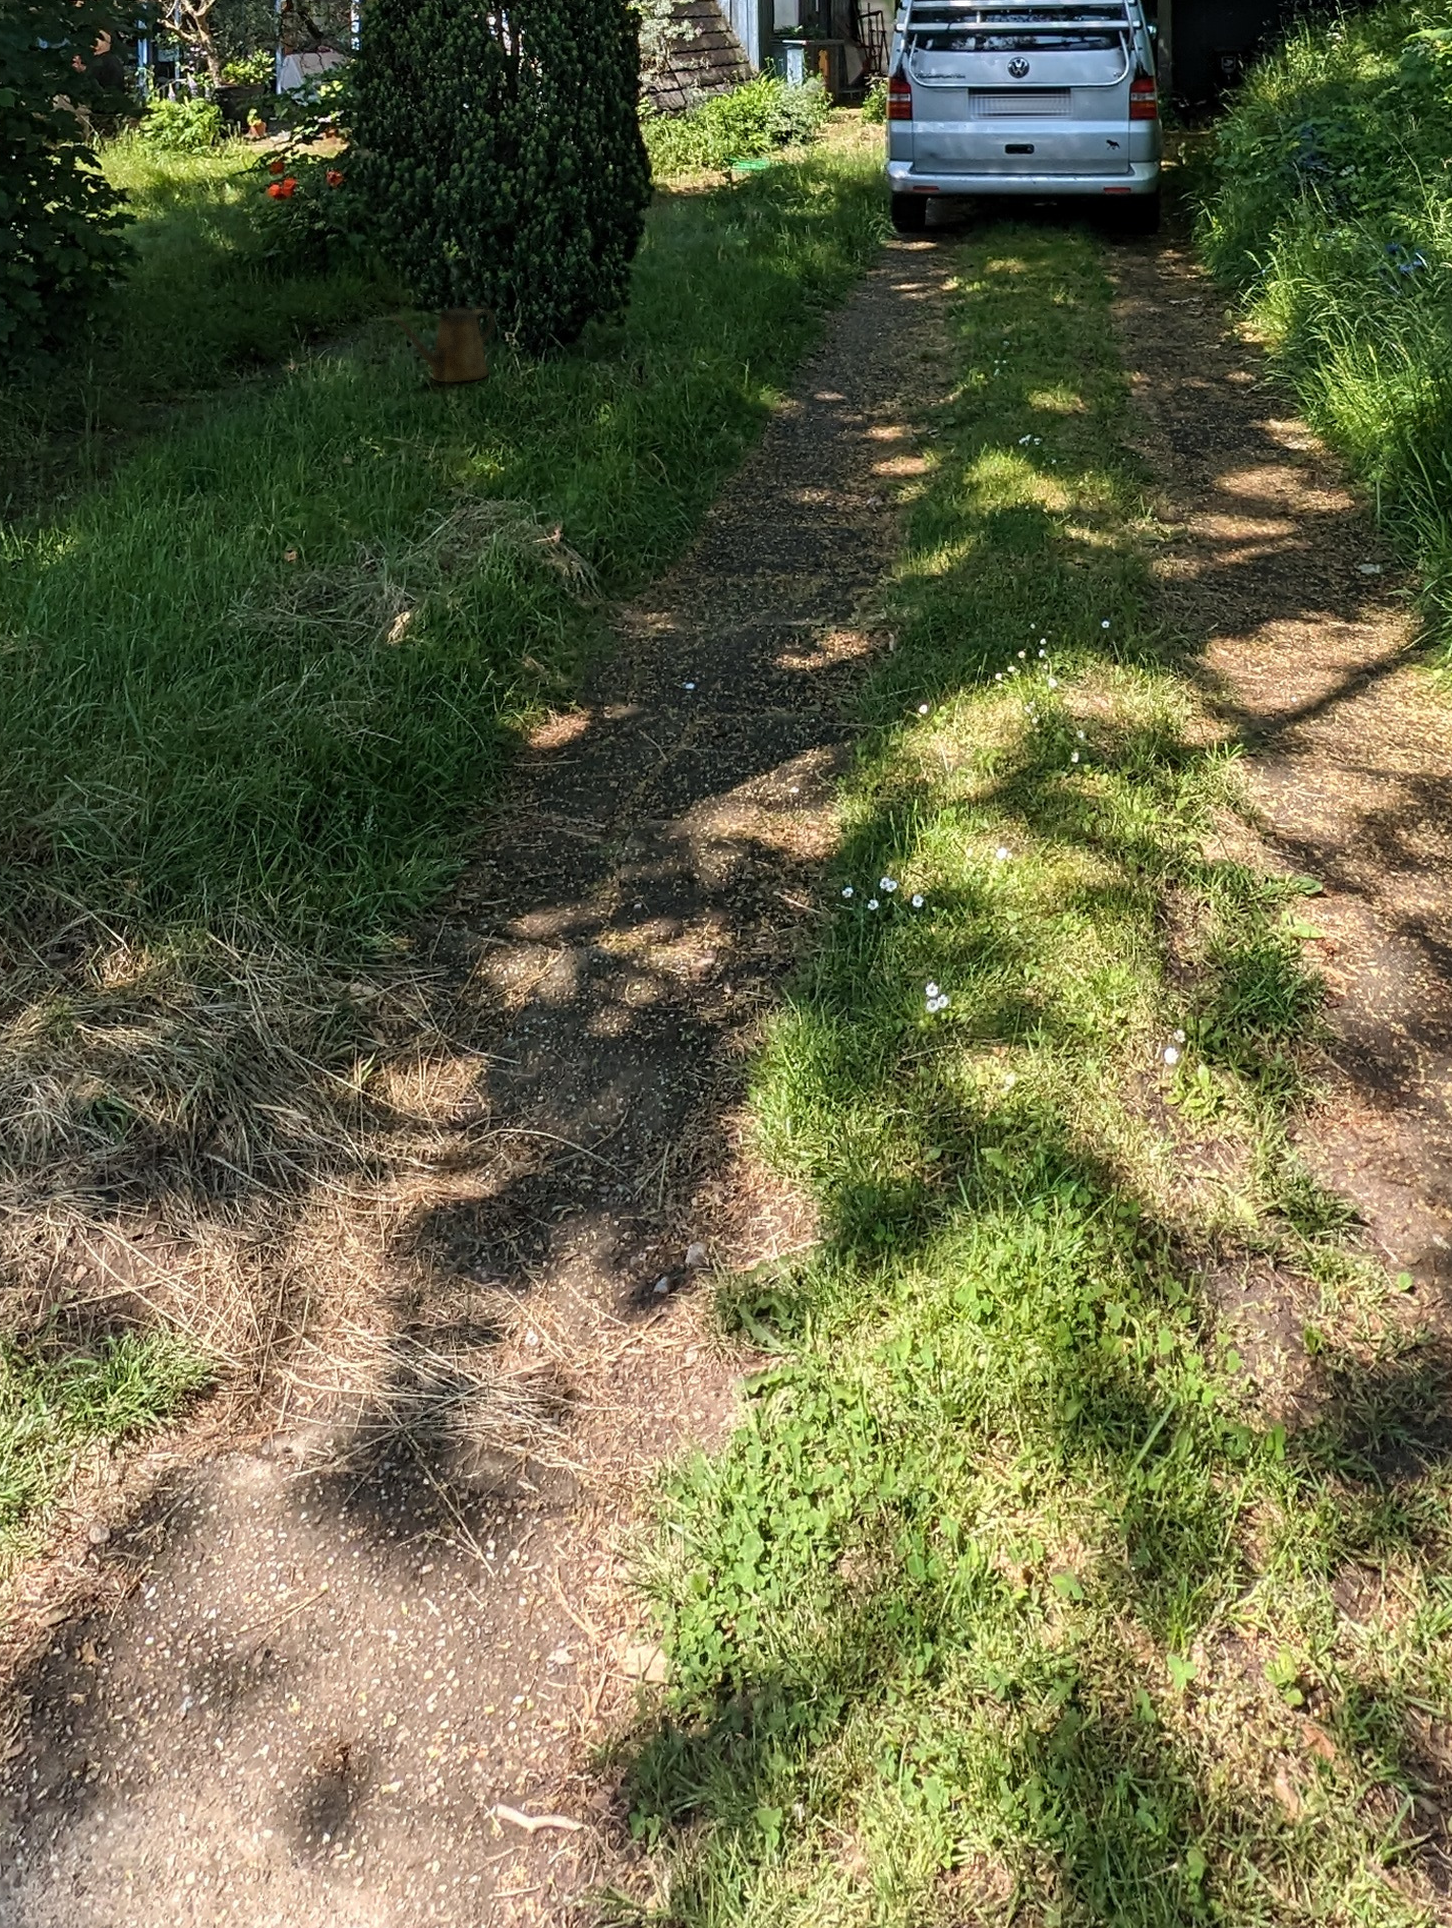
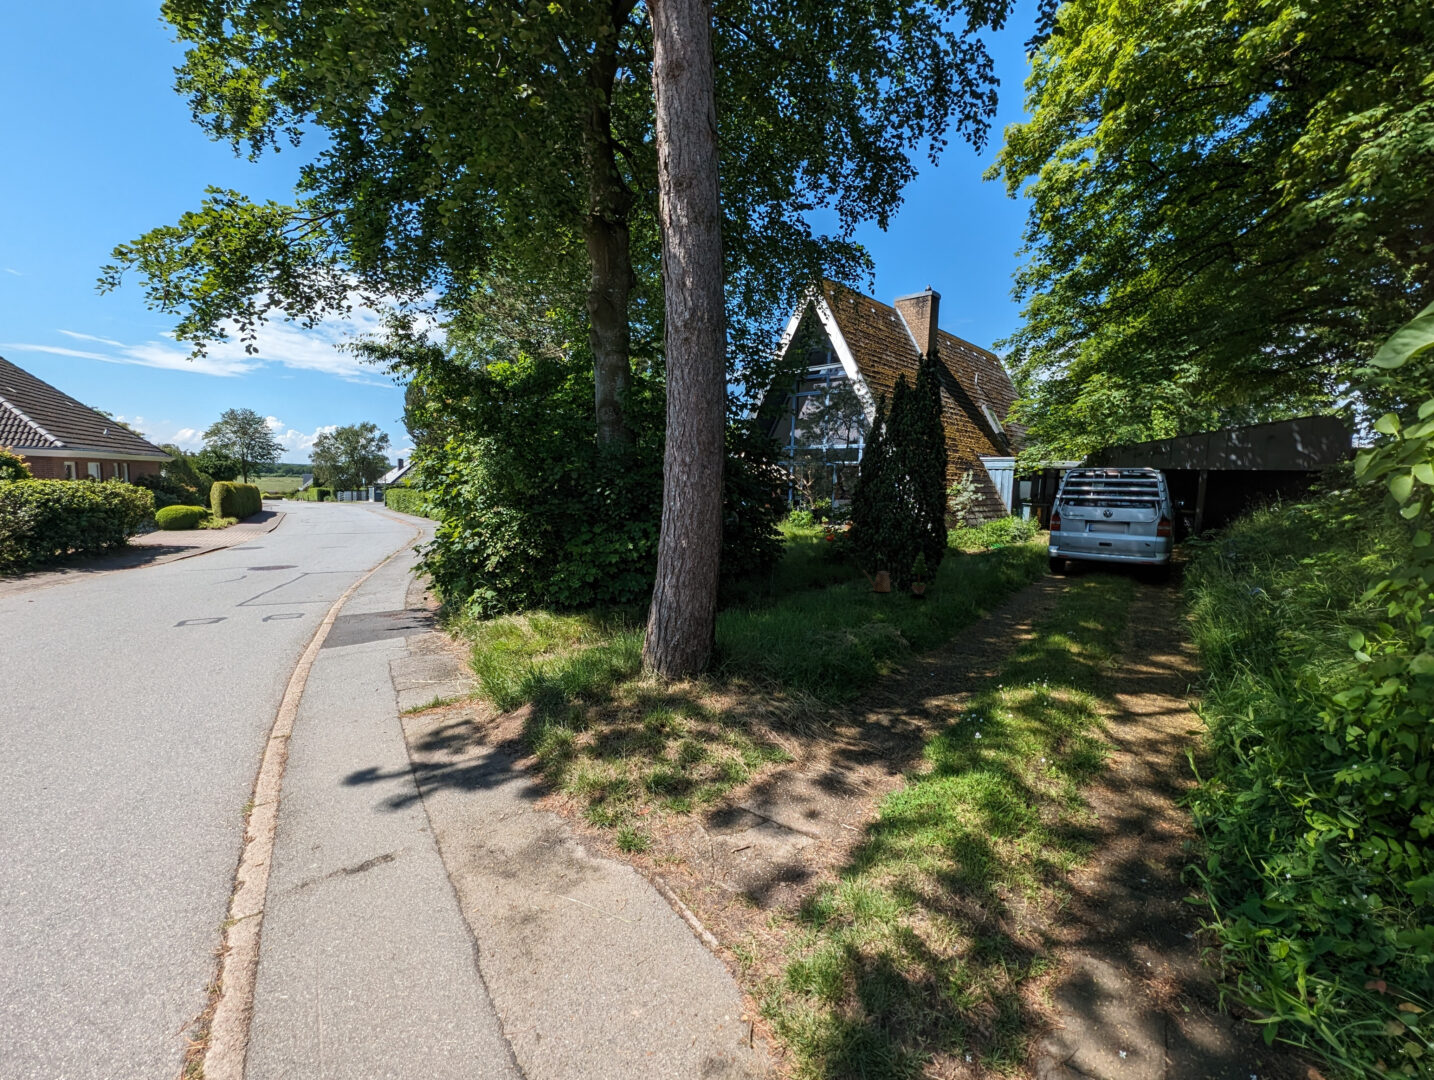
potted tree: none [548,228,602,376] -> present [912,552,927,594]

